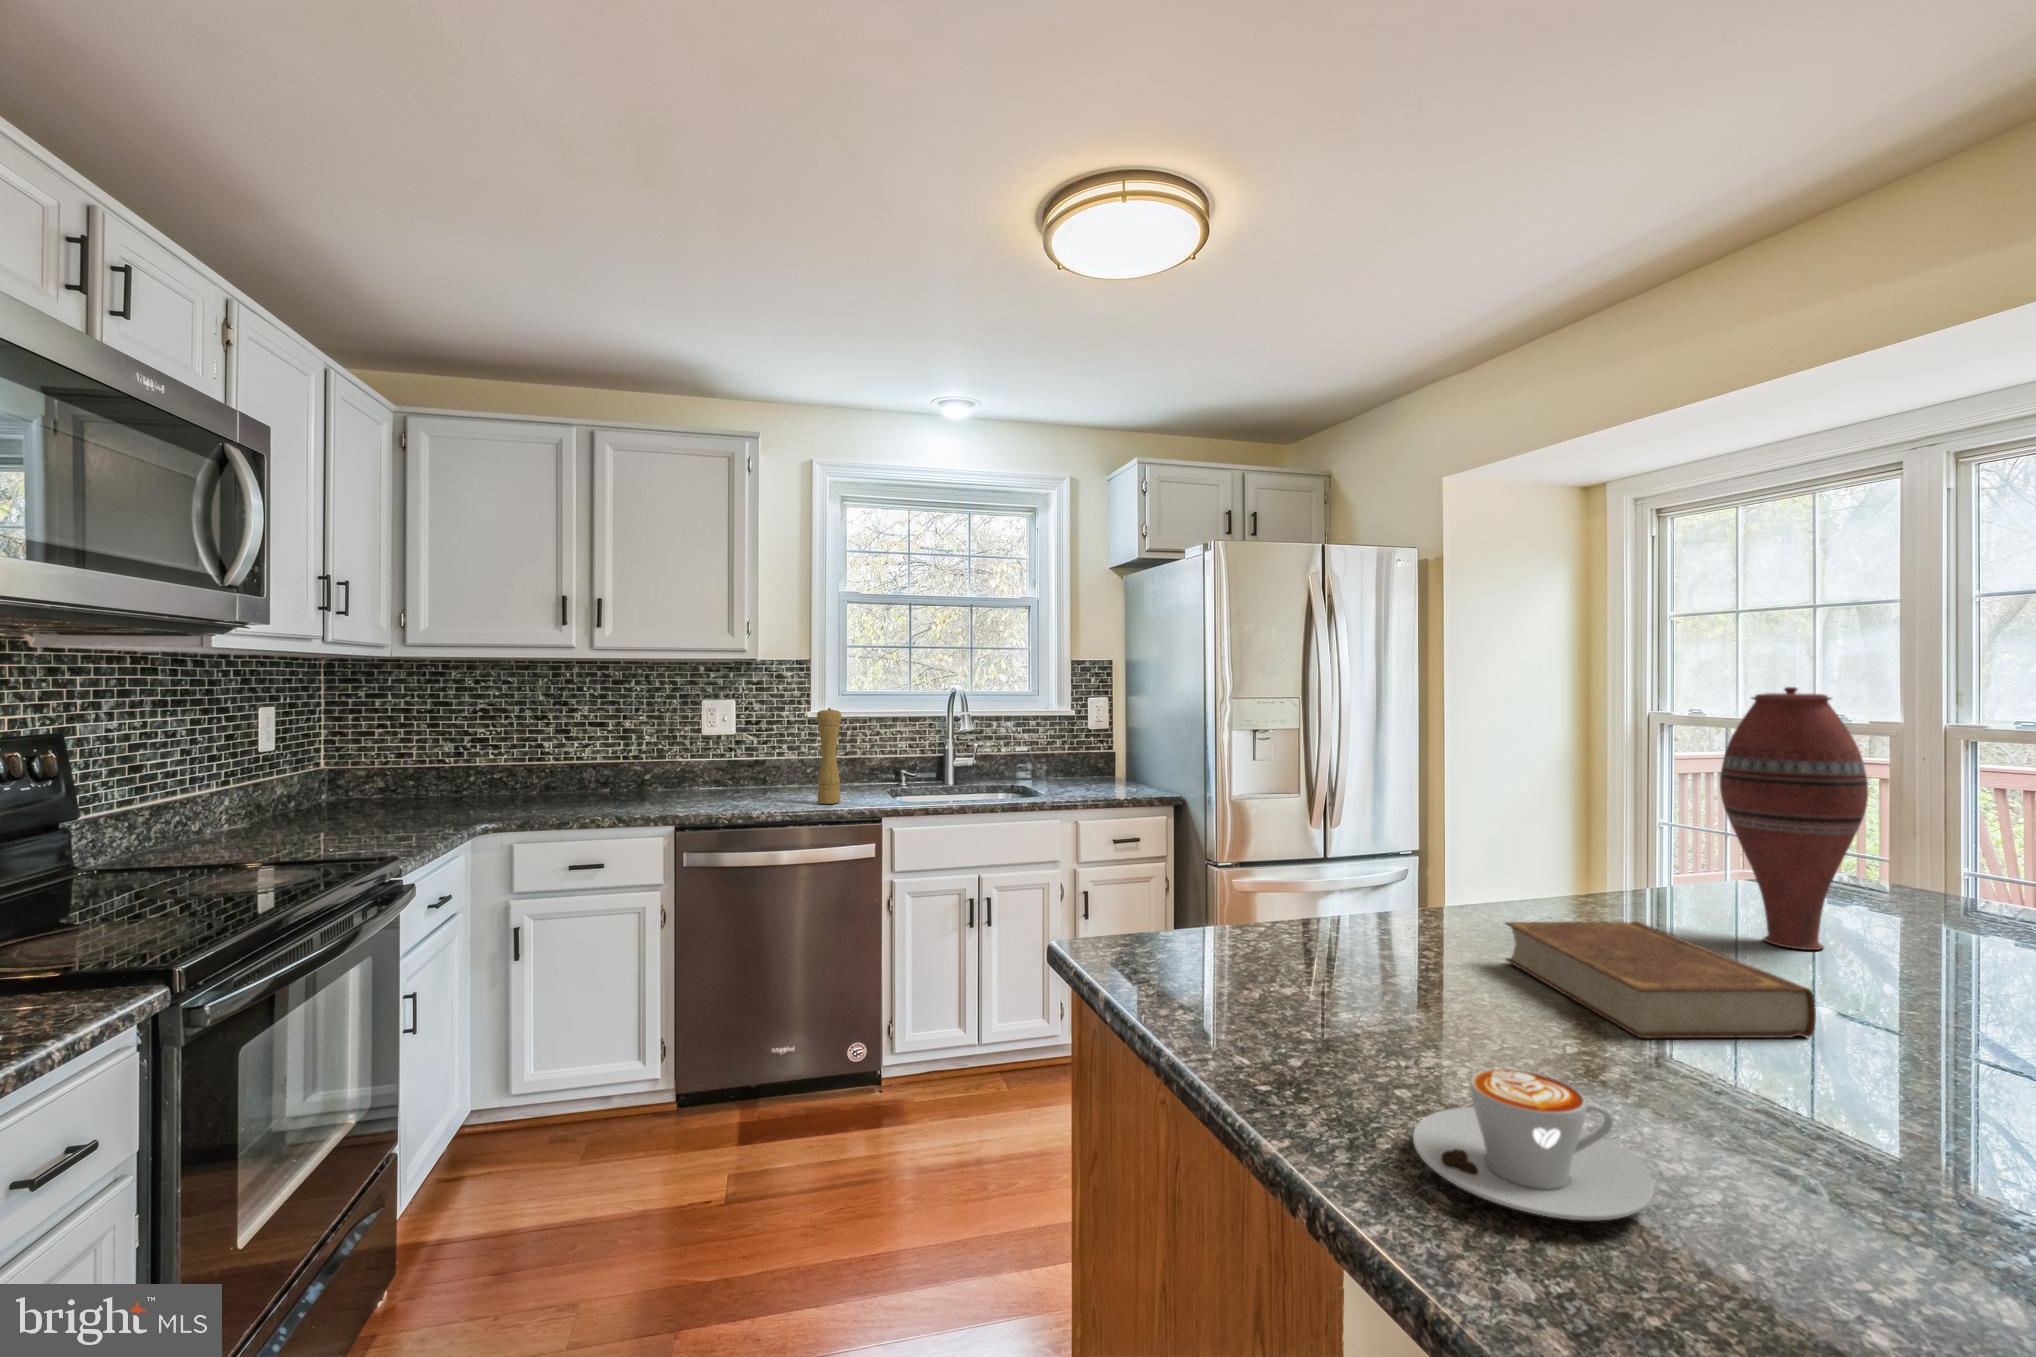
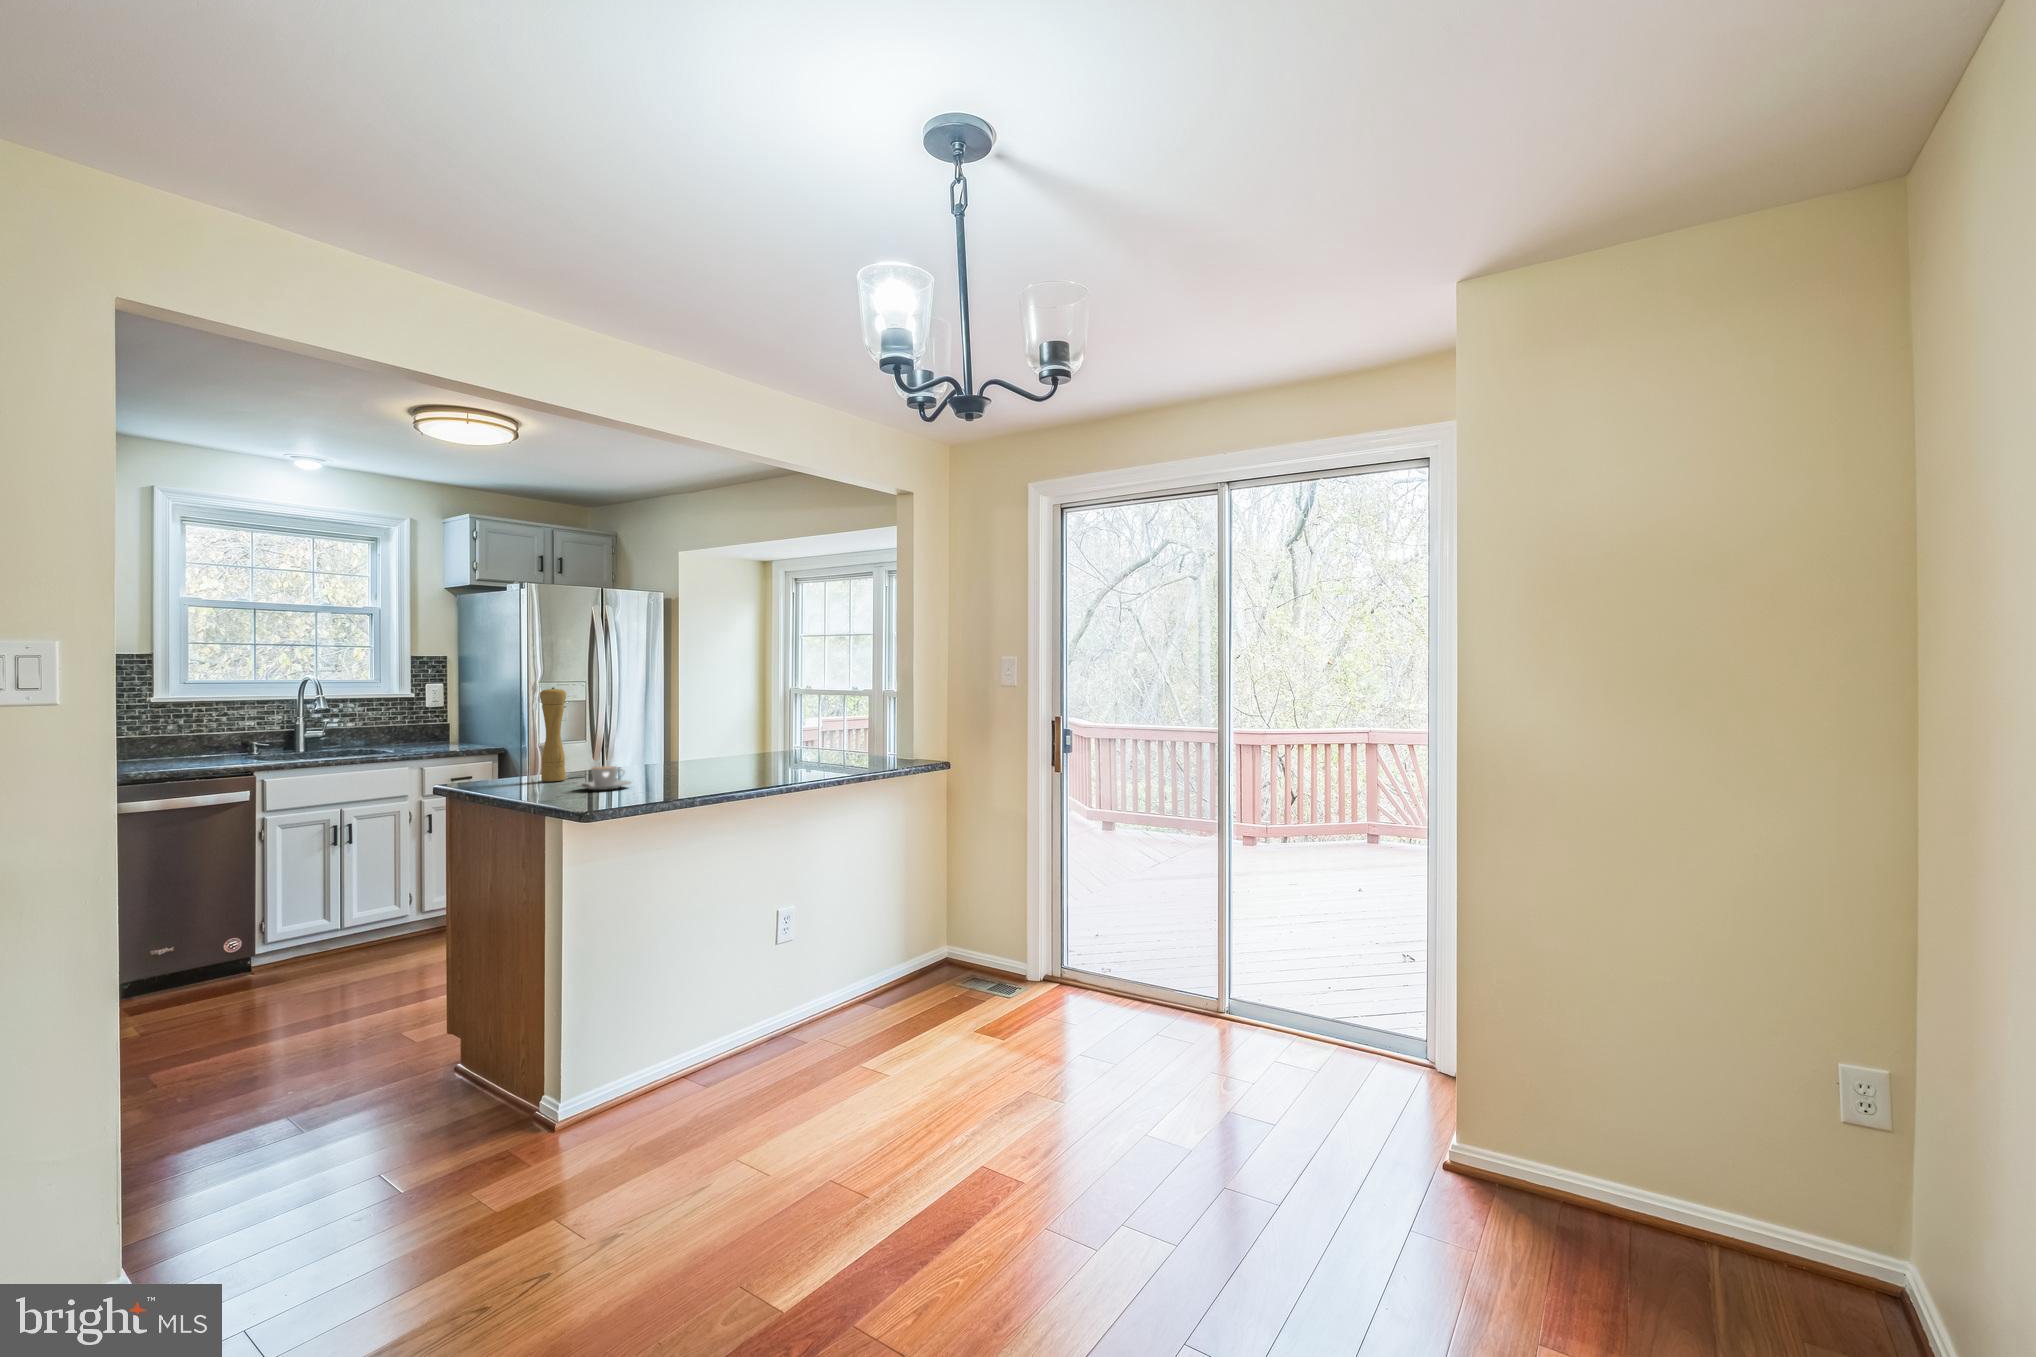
vase: present [1720,687,1868,950] -> none [727,672,768,761]
pepper mill: present [817,708,841,804] -> present [540,687,566,782]
book: present [1505,922,1816,1038] -> none [639,753,715,775]

